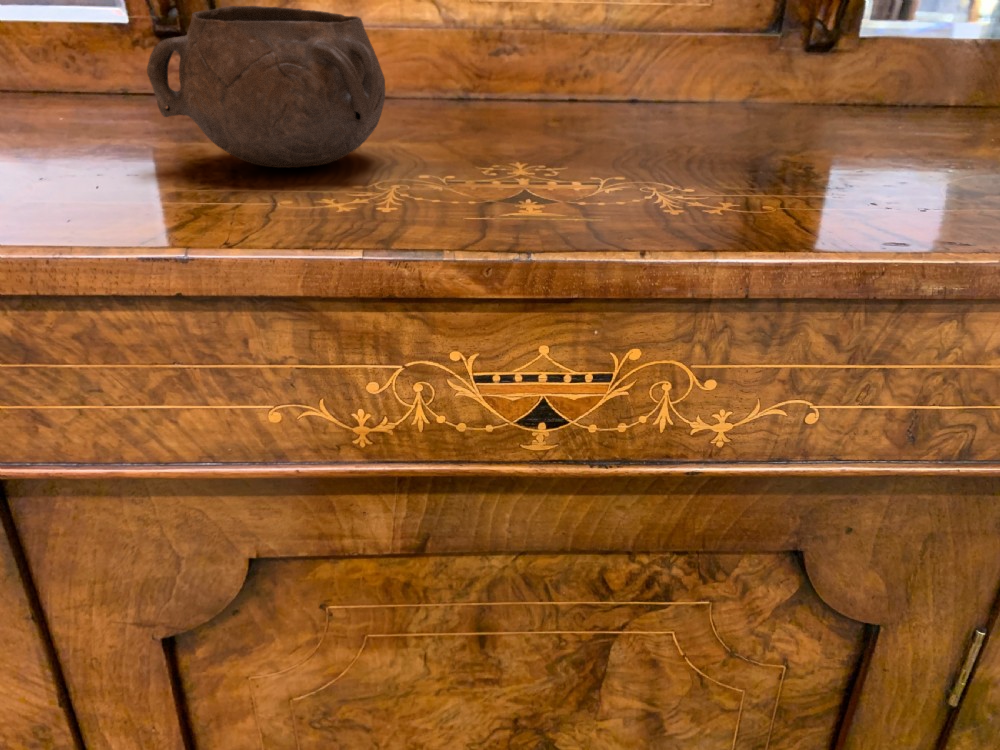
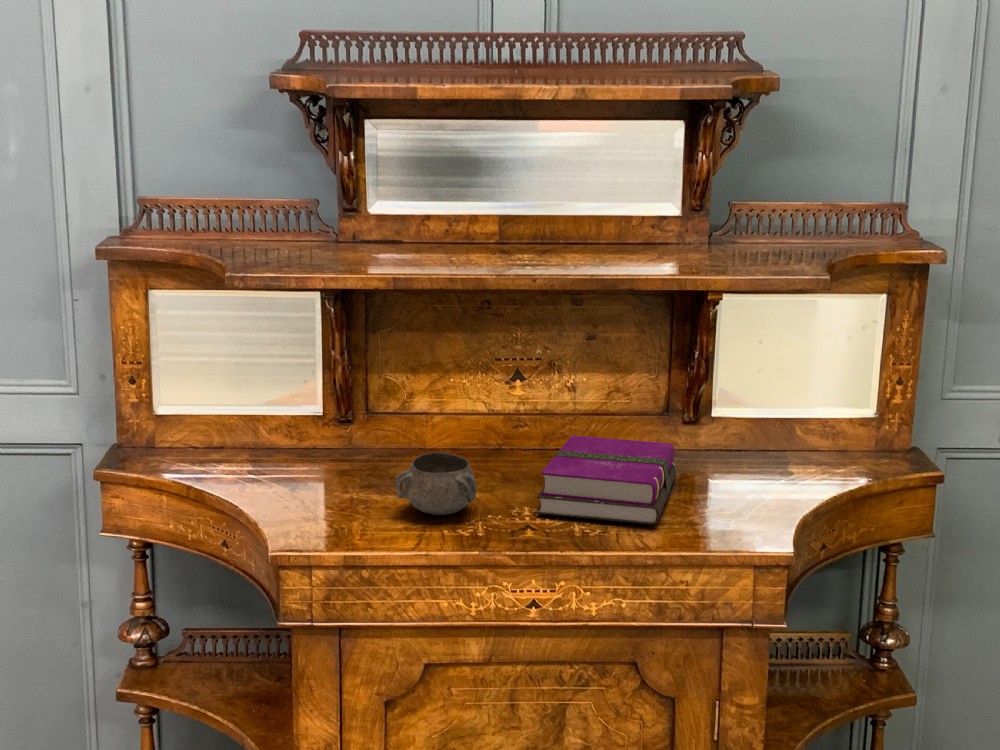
hardback book: none [547,38,907,186] -> present [537,435,676,524]

